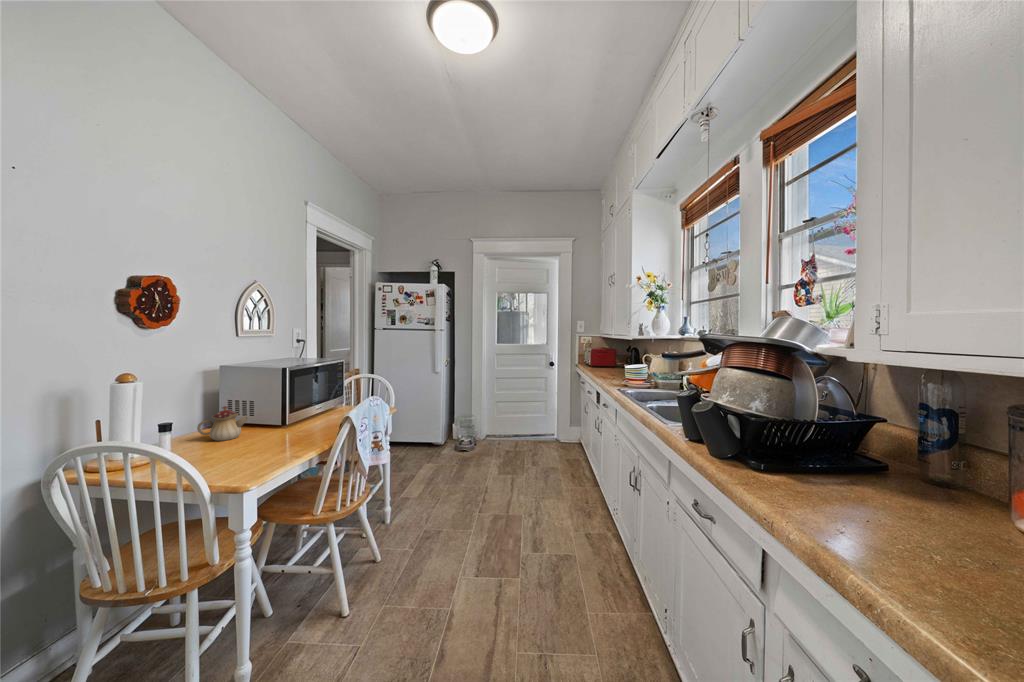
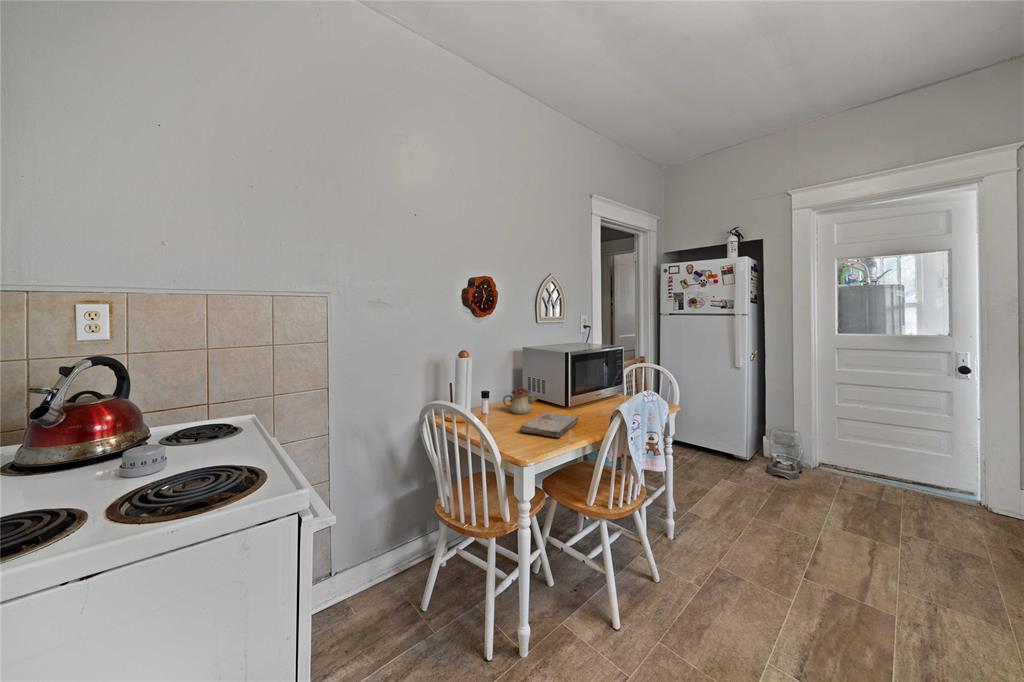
book: none [235,430,303,455] -> present [520,413,578,438]

